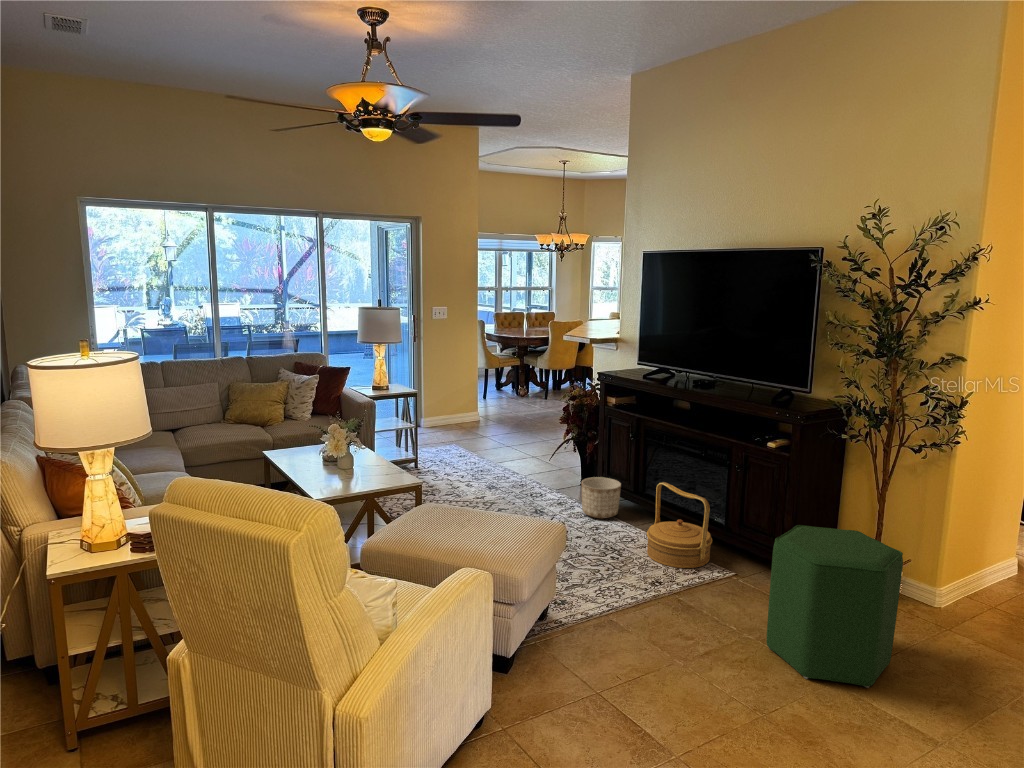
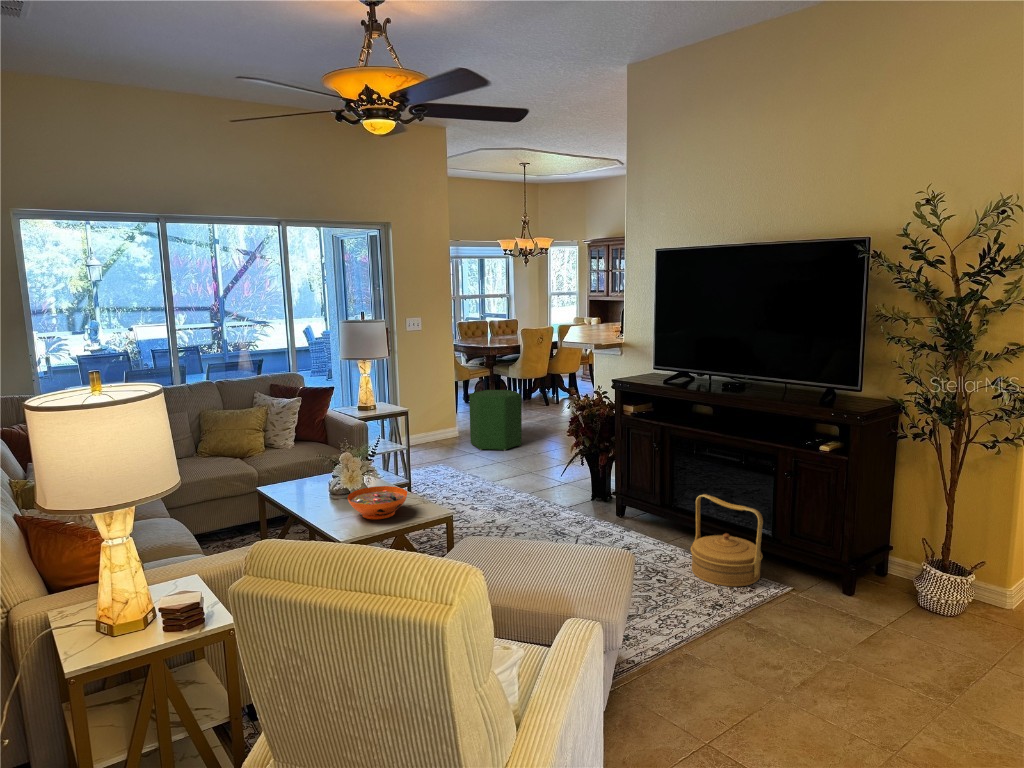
decorative bowl: none [331,456,385,483] -> present [348,486,407,519]
planter: present [581,477,621,519] -> none [604,492,647,536]
ottoman: present [766,525,903,688] -> present [469,390,522,451]

